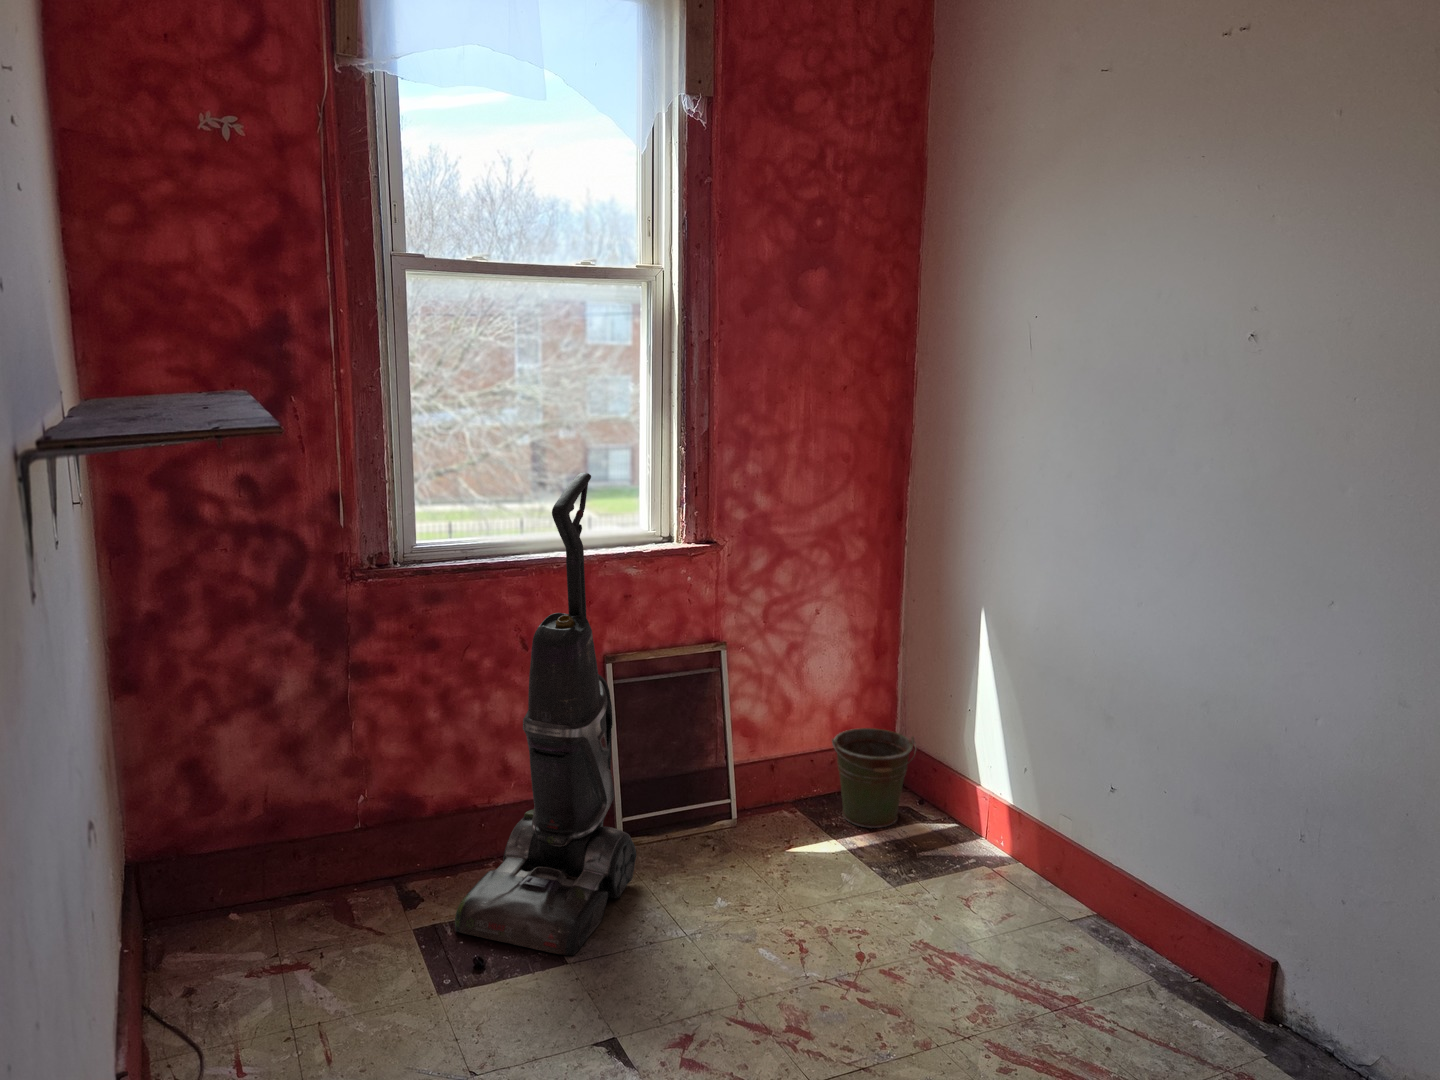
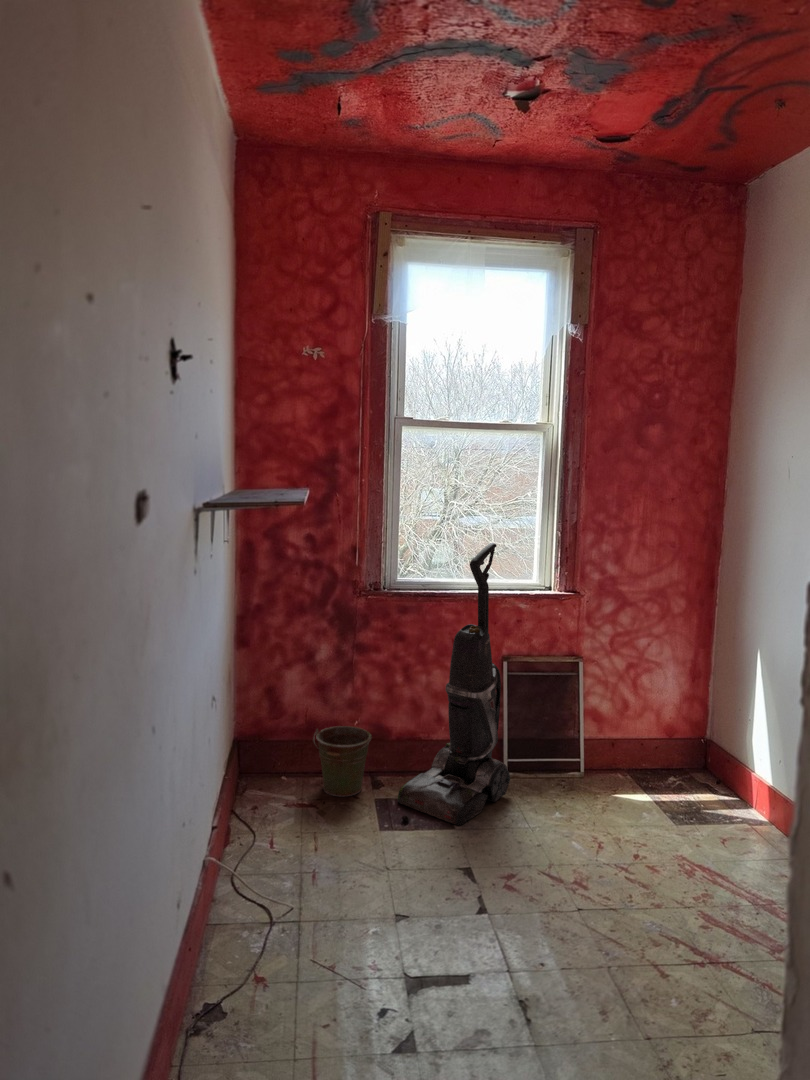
bucket: present [832,728,916,828] -> present [314,726,372,796]

